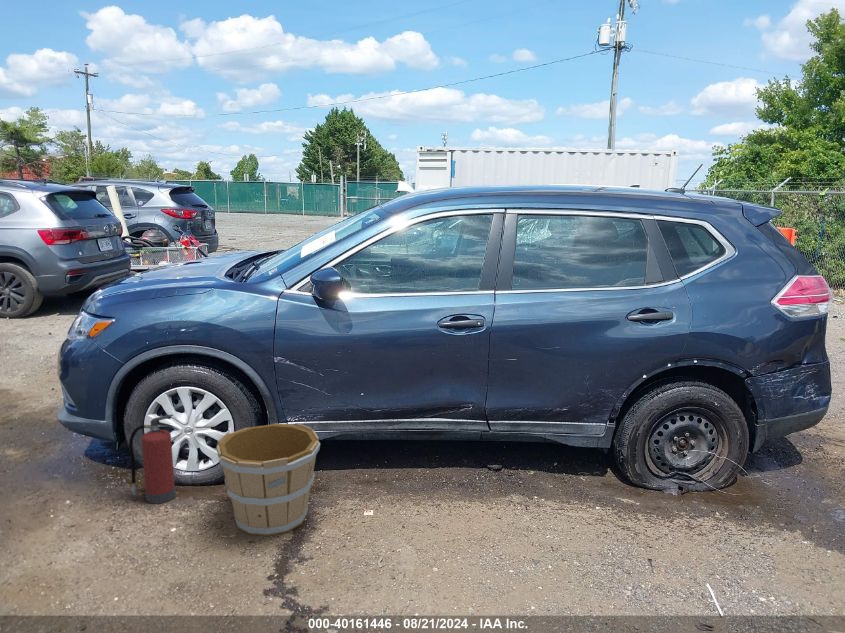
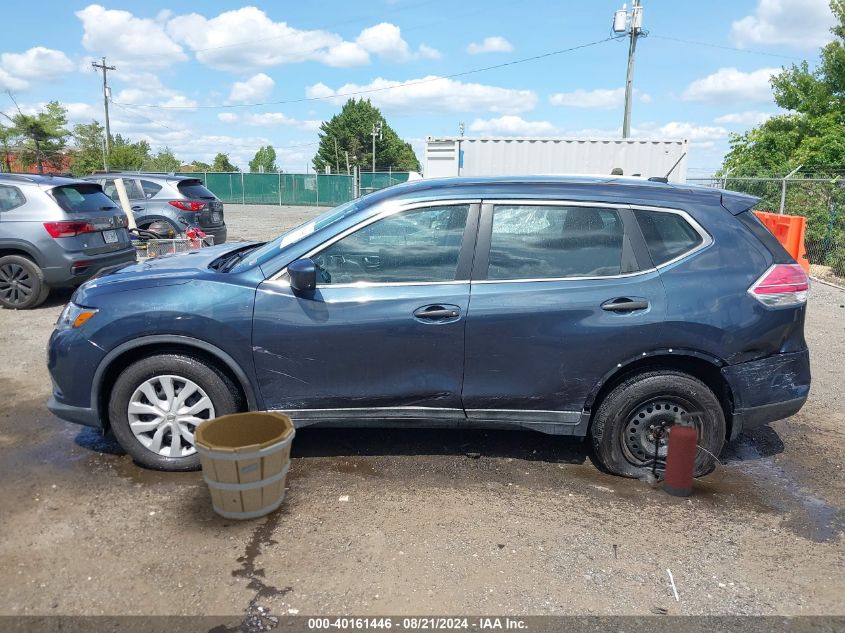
fire extinguisher: present [129,415,176,504] -> present [650,412,704,497]

